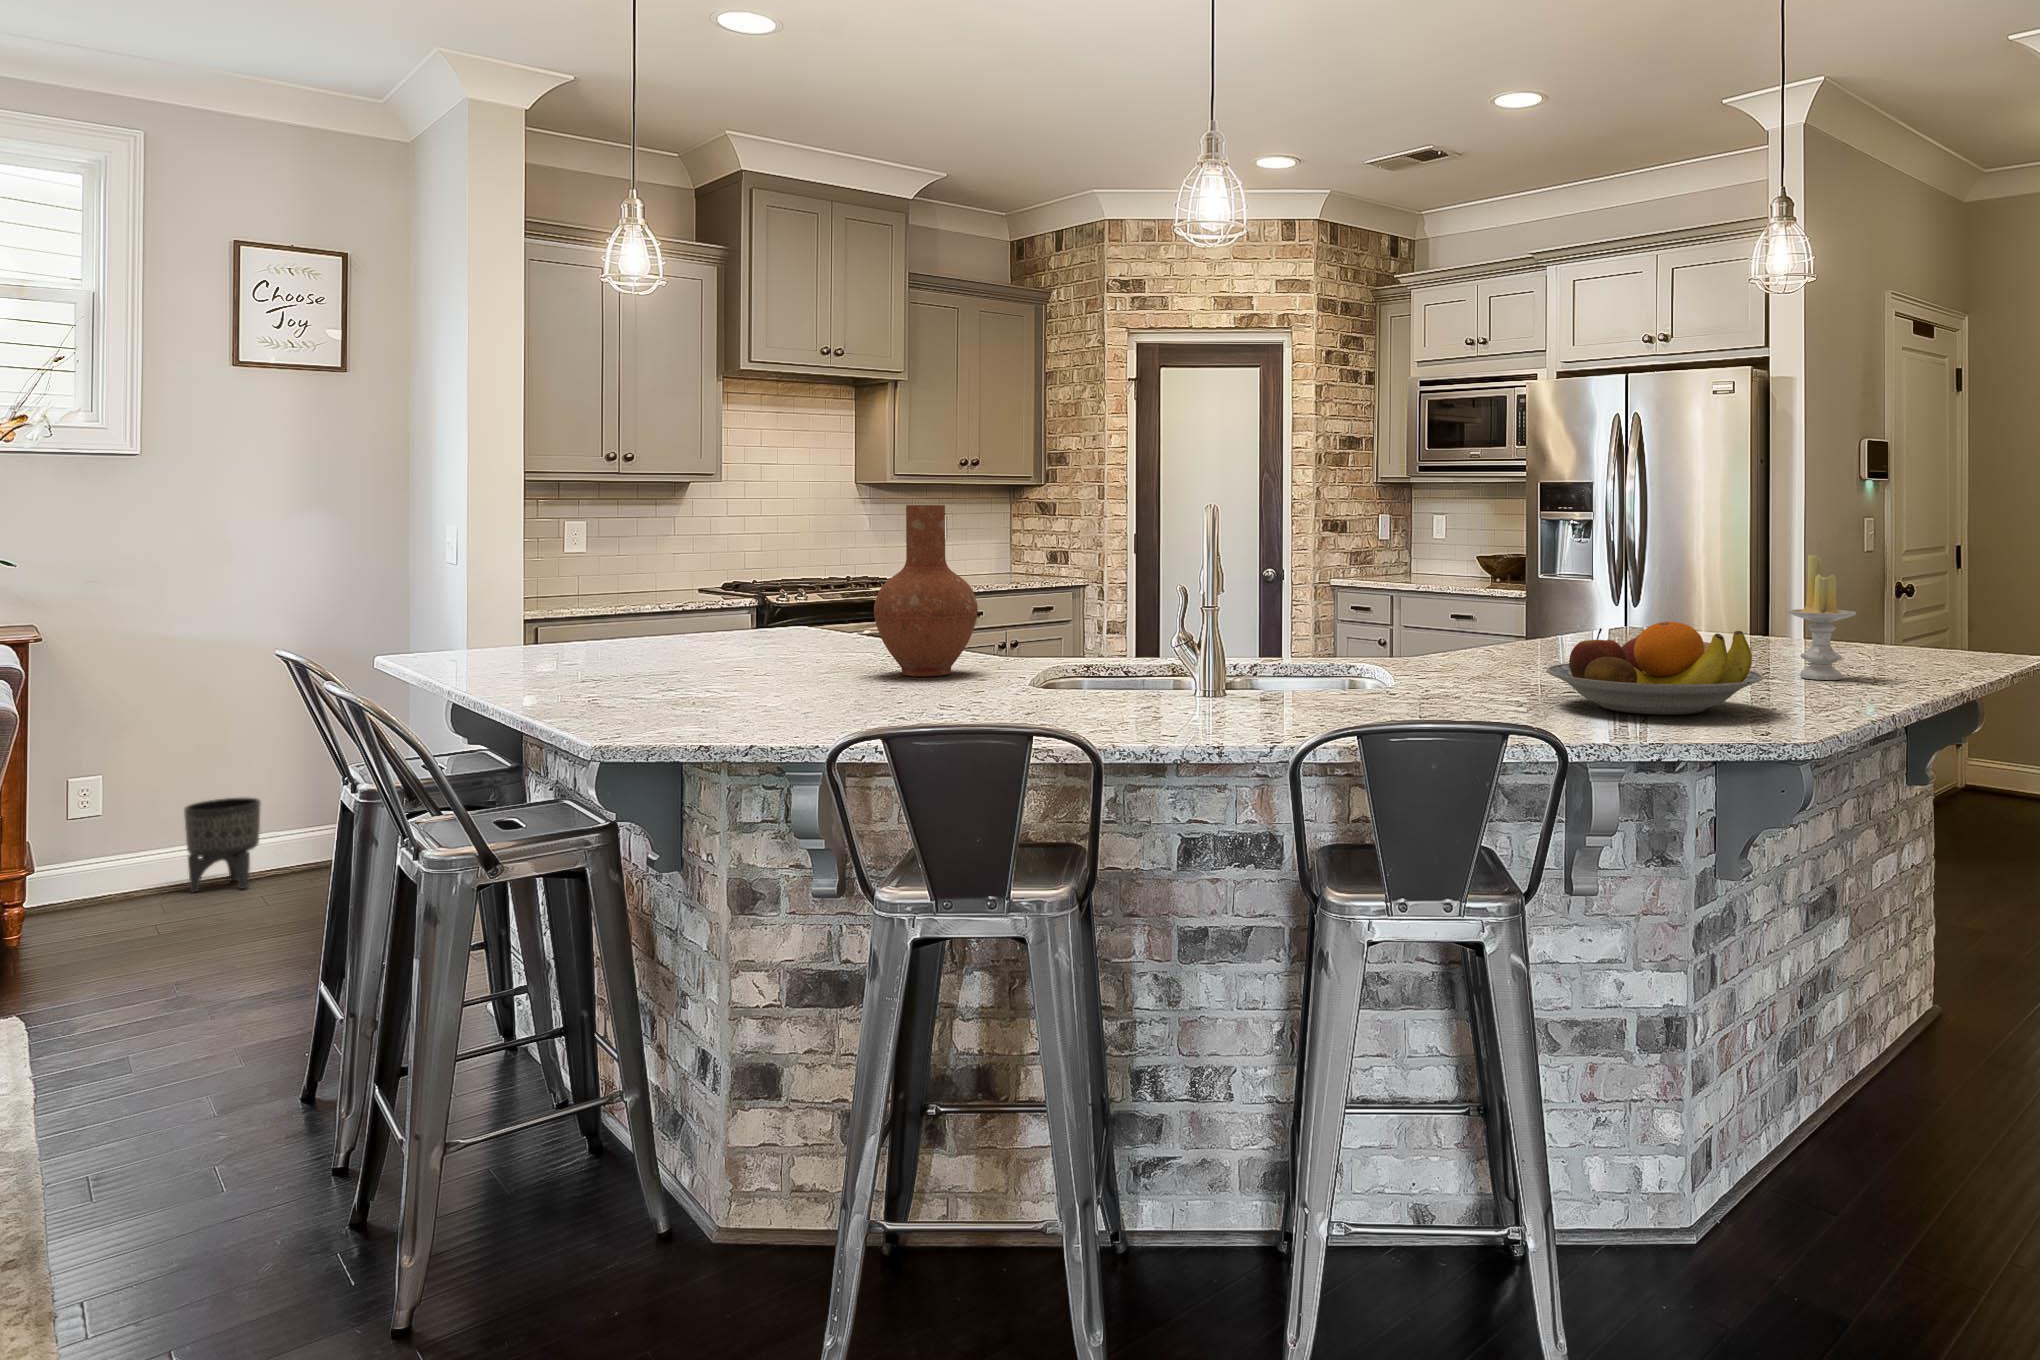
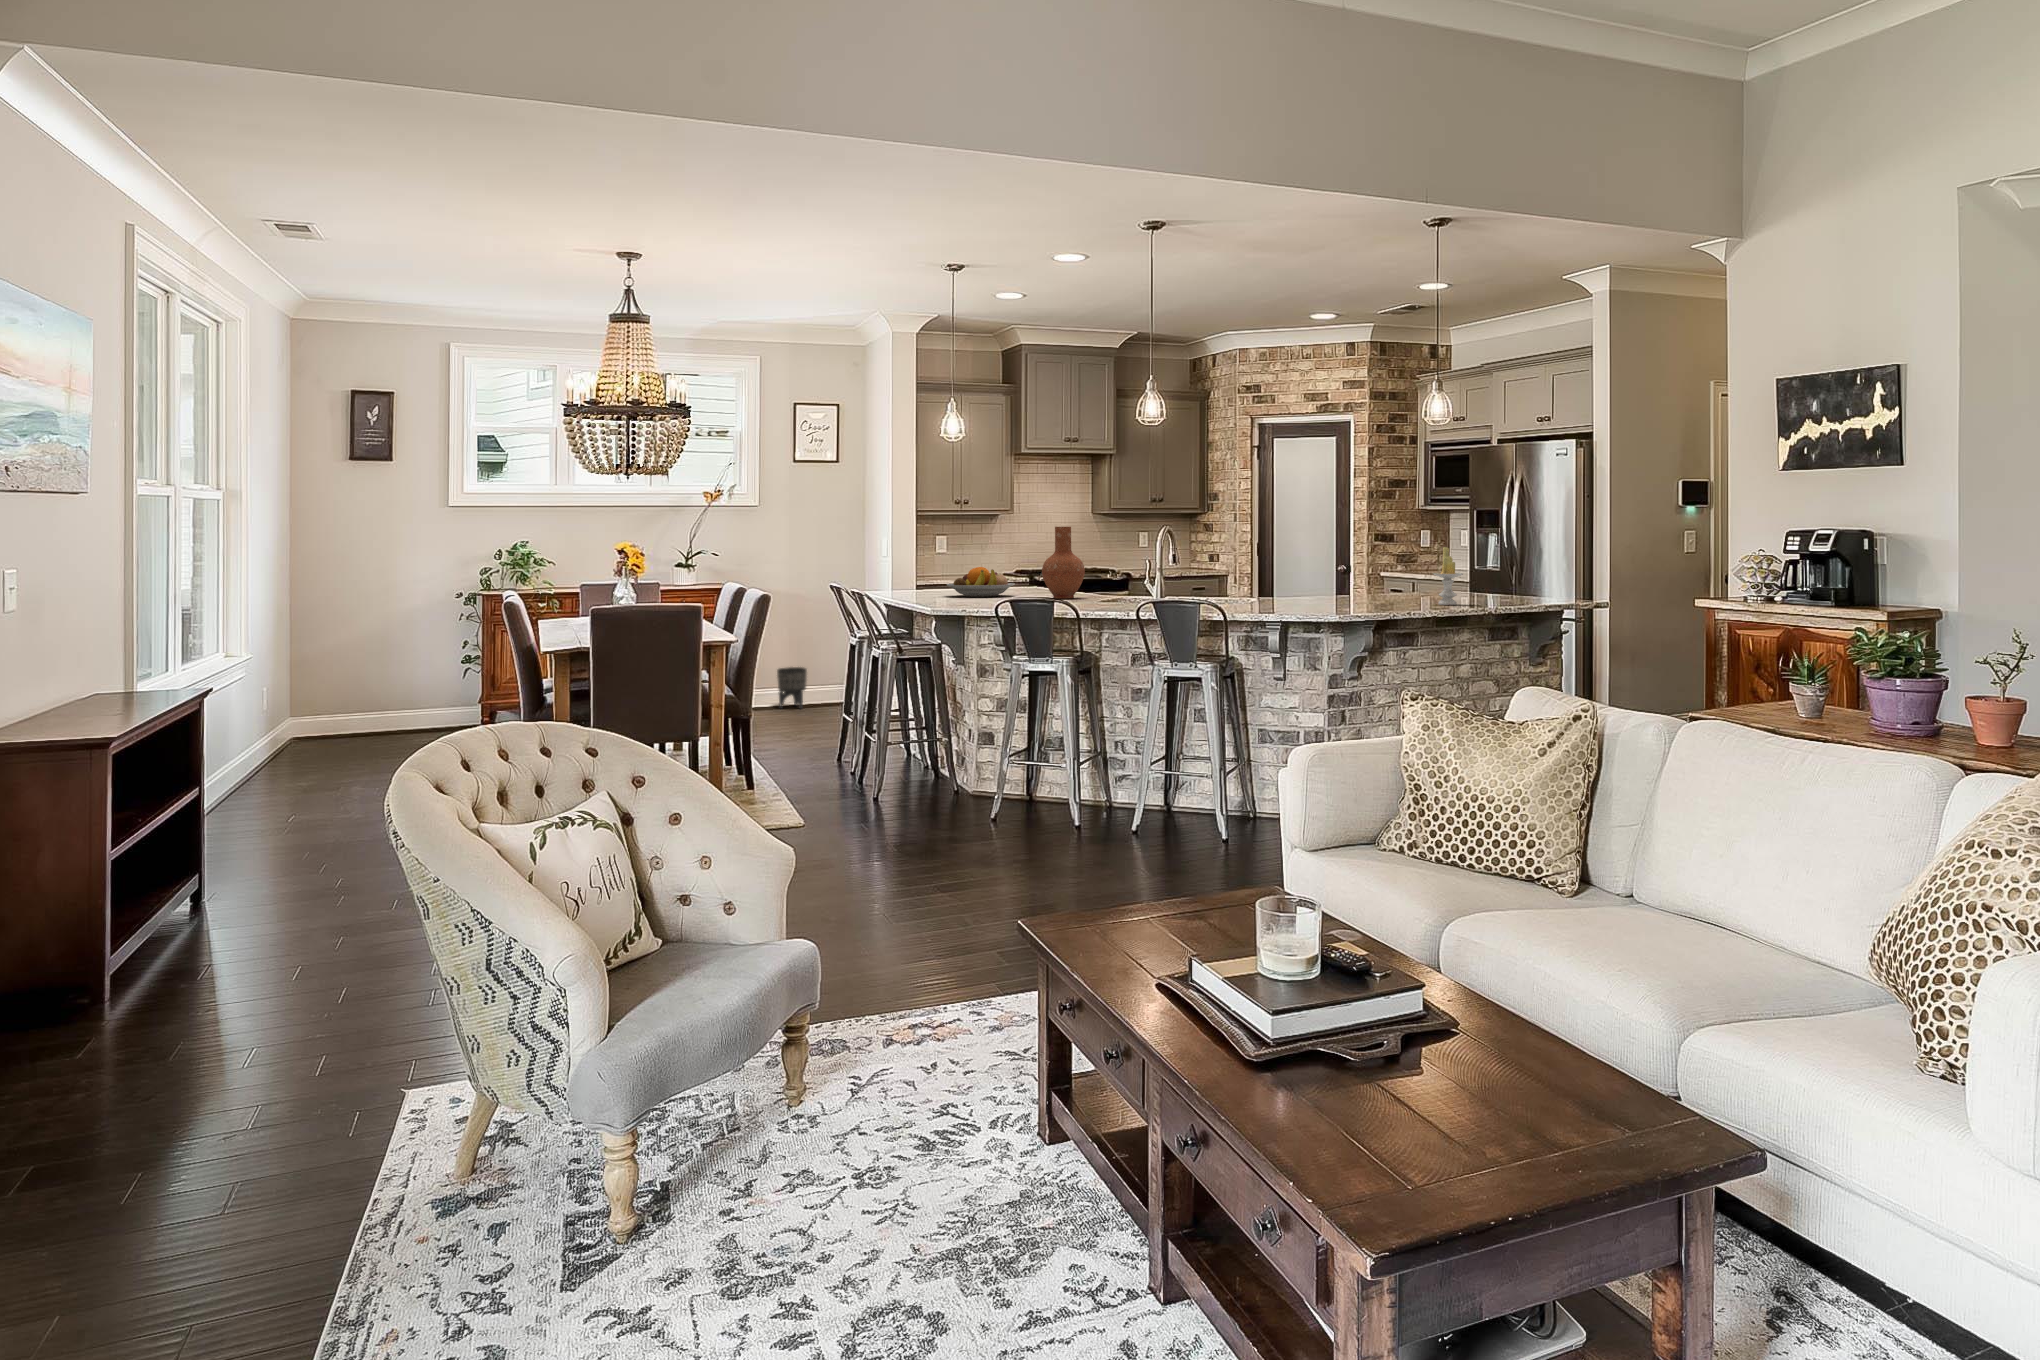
fruit bowl: present [1547,622,1763,715] -> present [947,567,1015,597]

